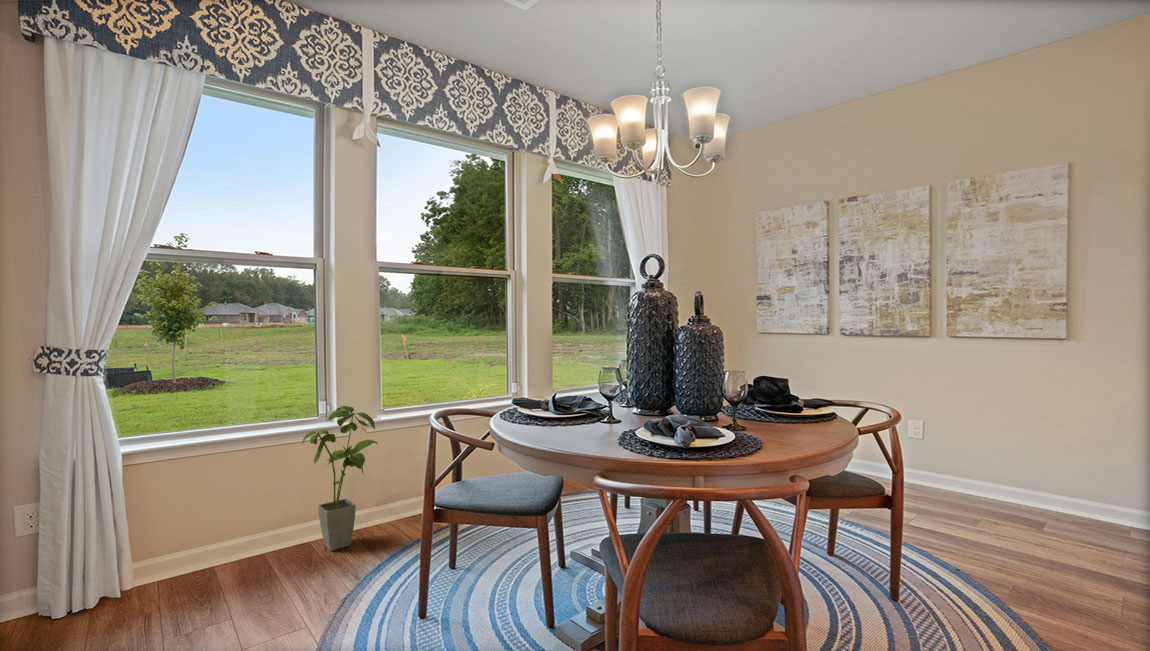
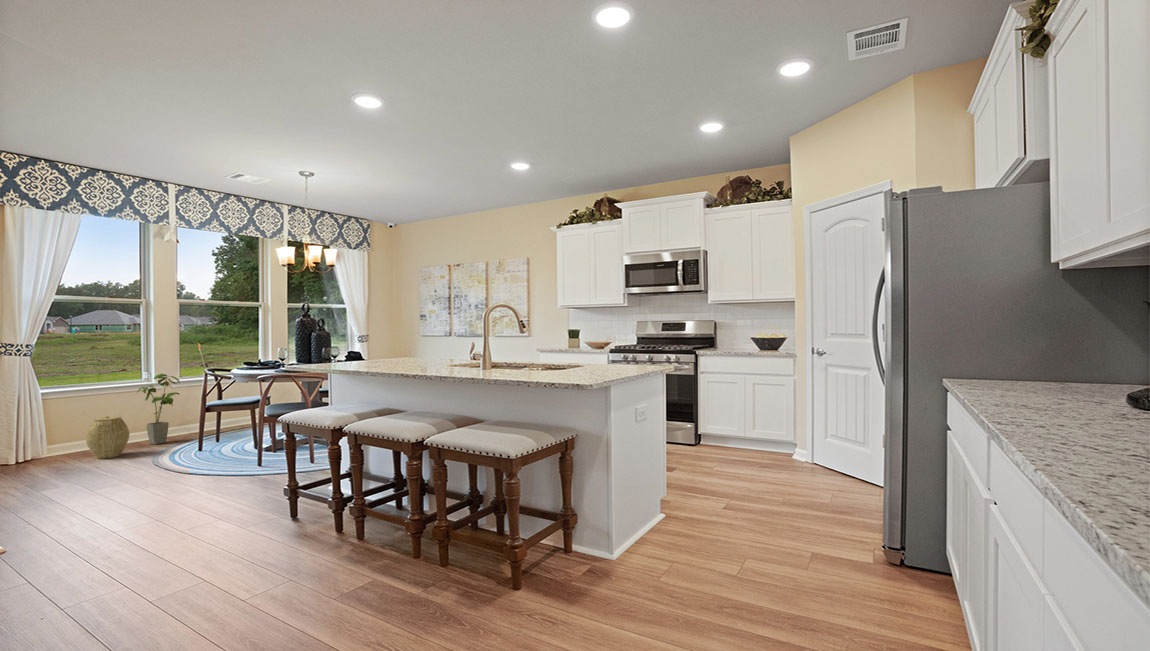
woven basket: none [184,508,272,612] -> present [86,416,129,459]

